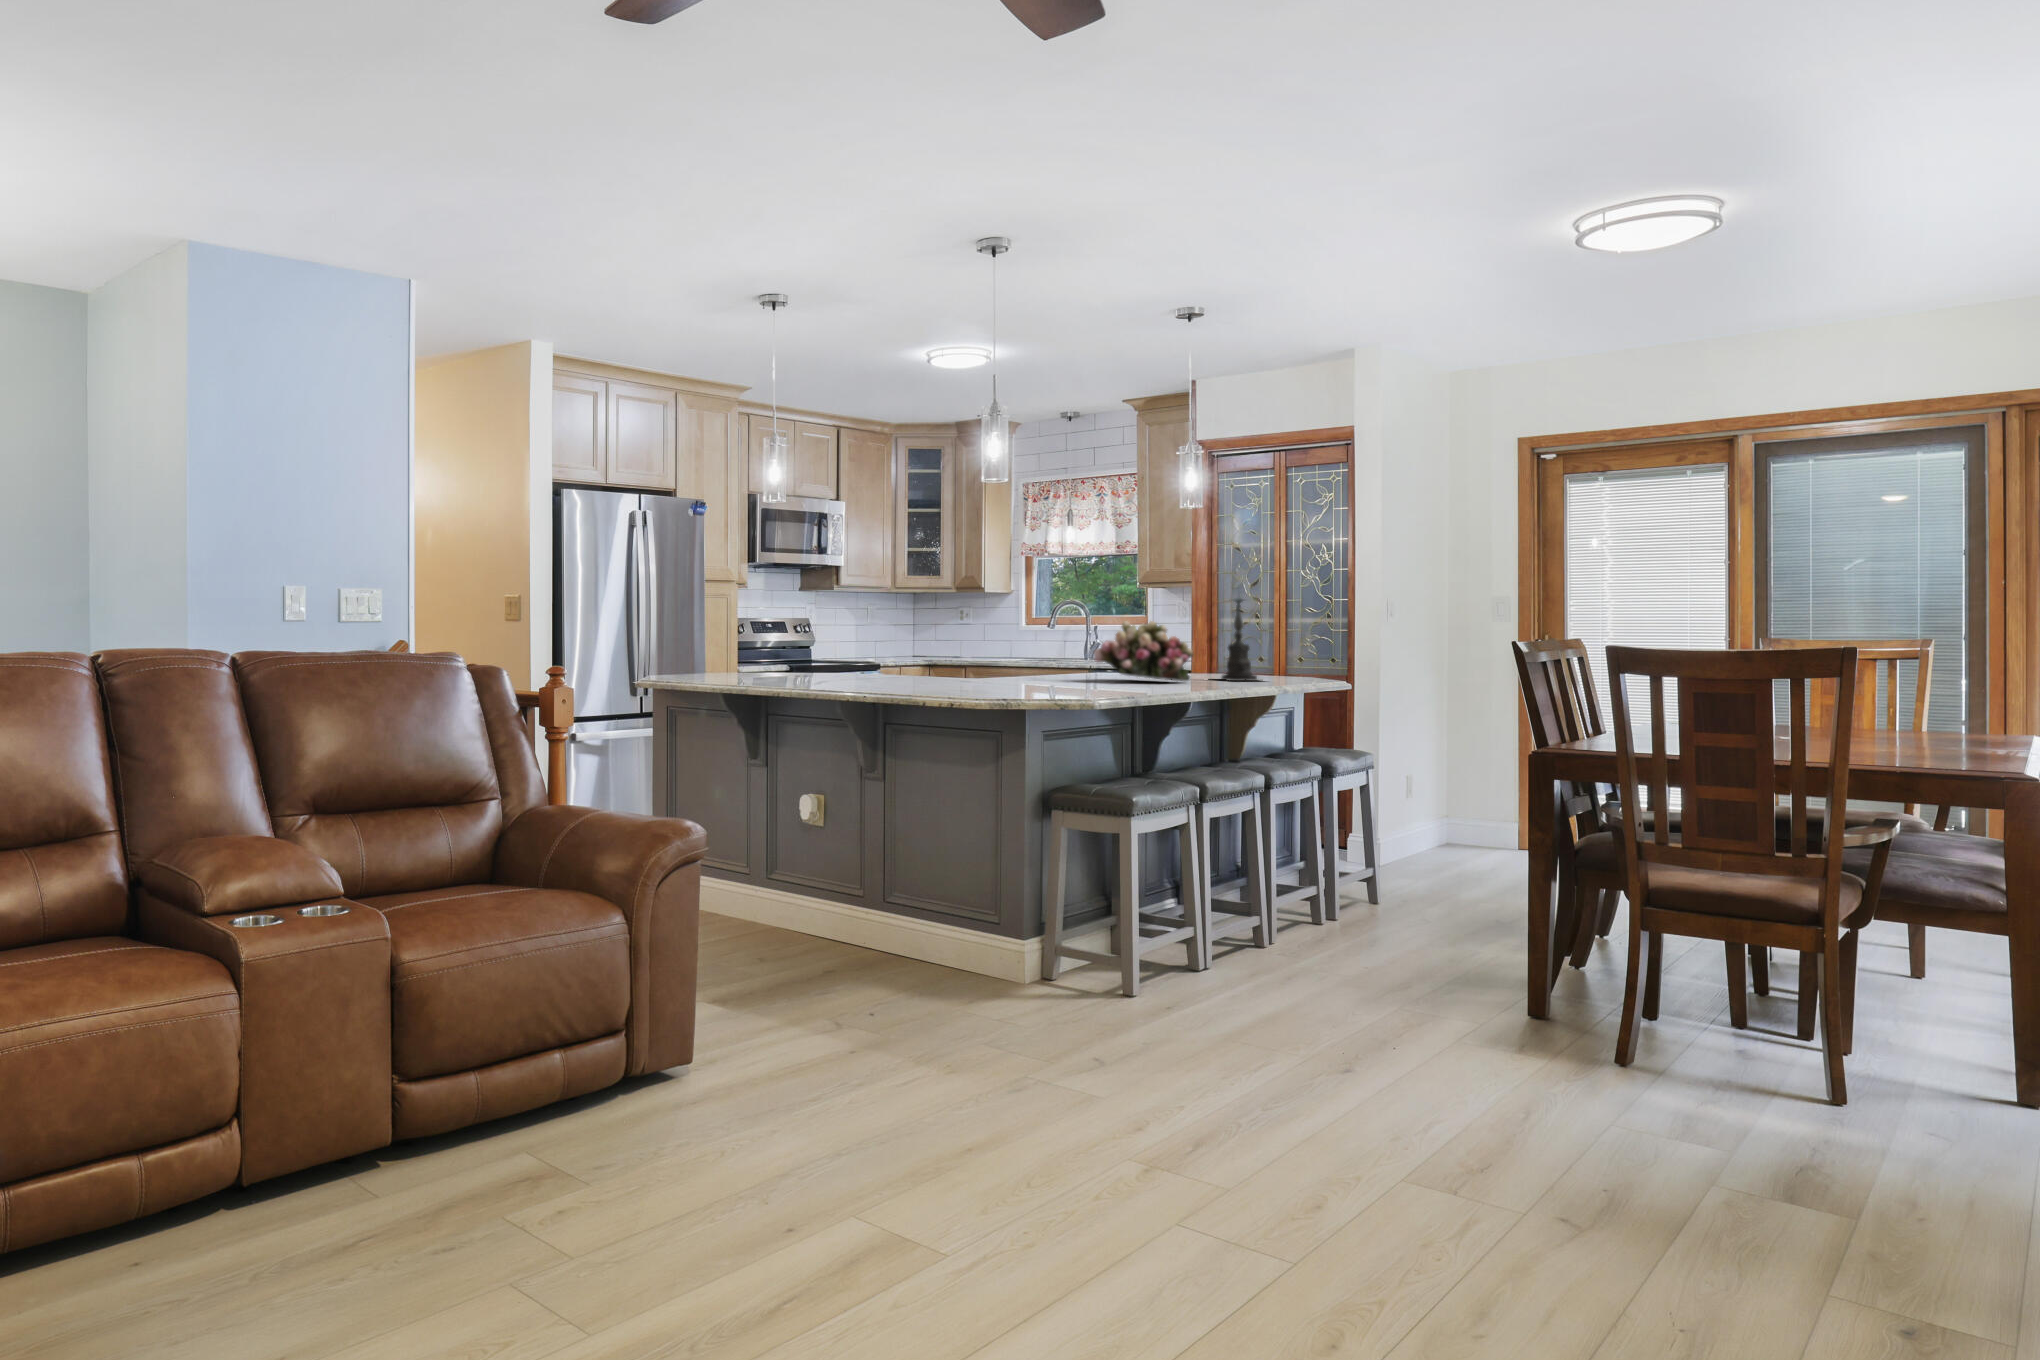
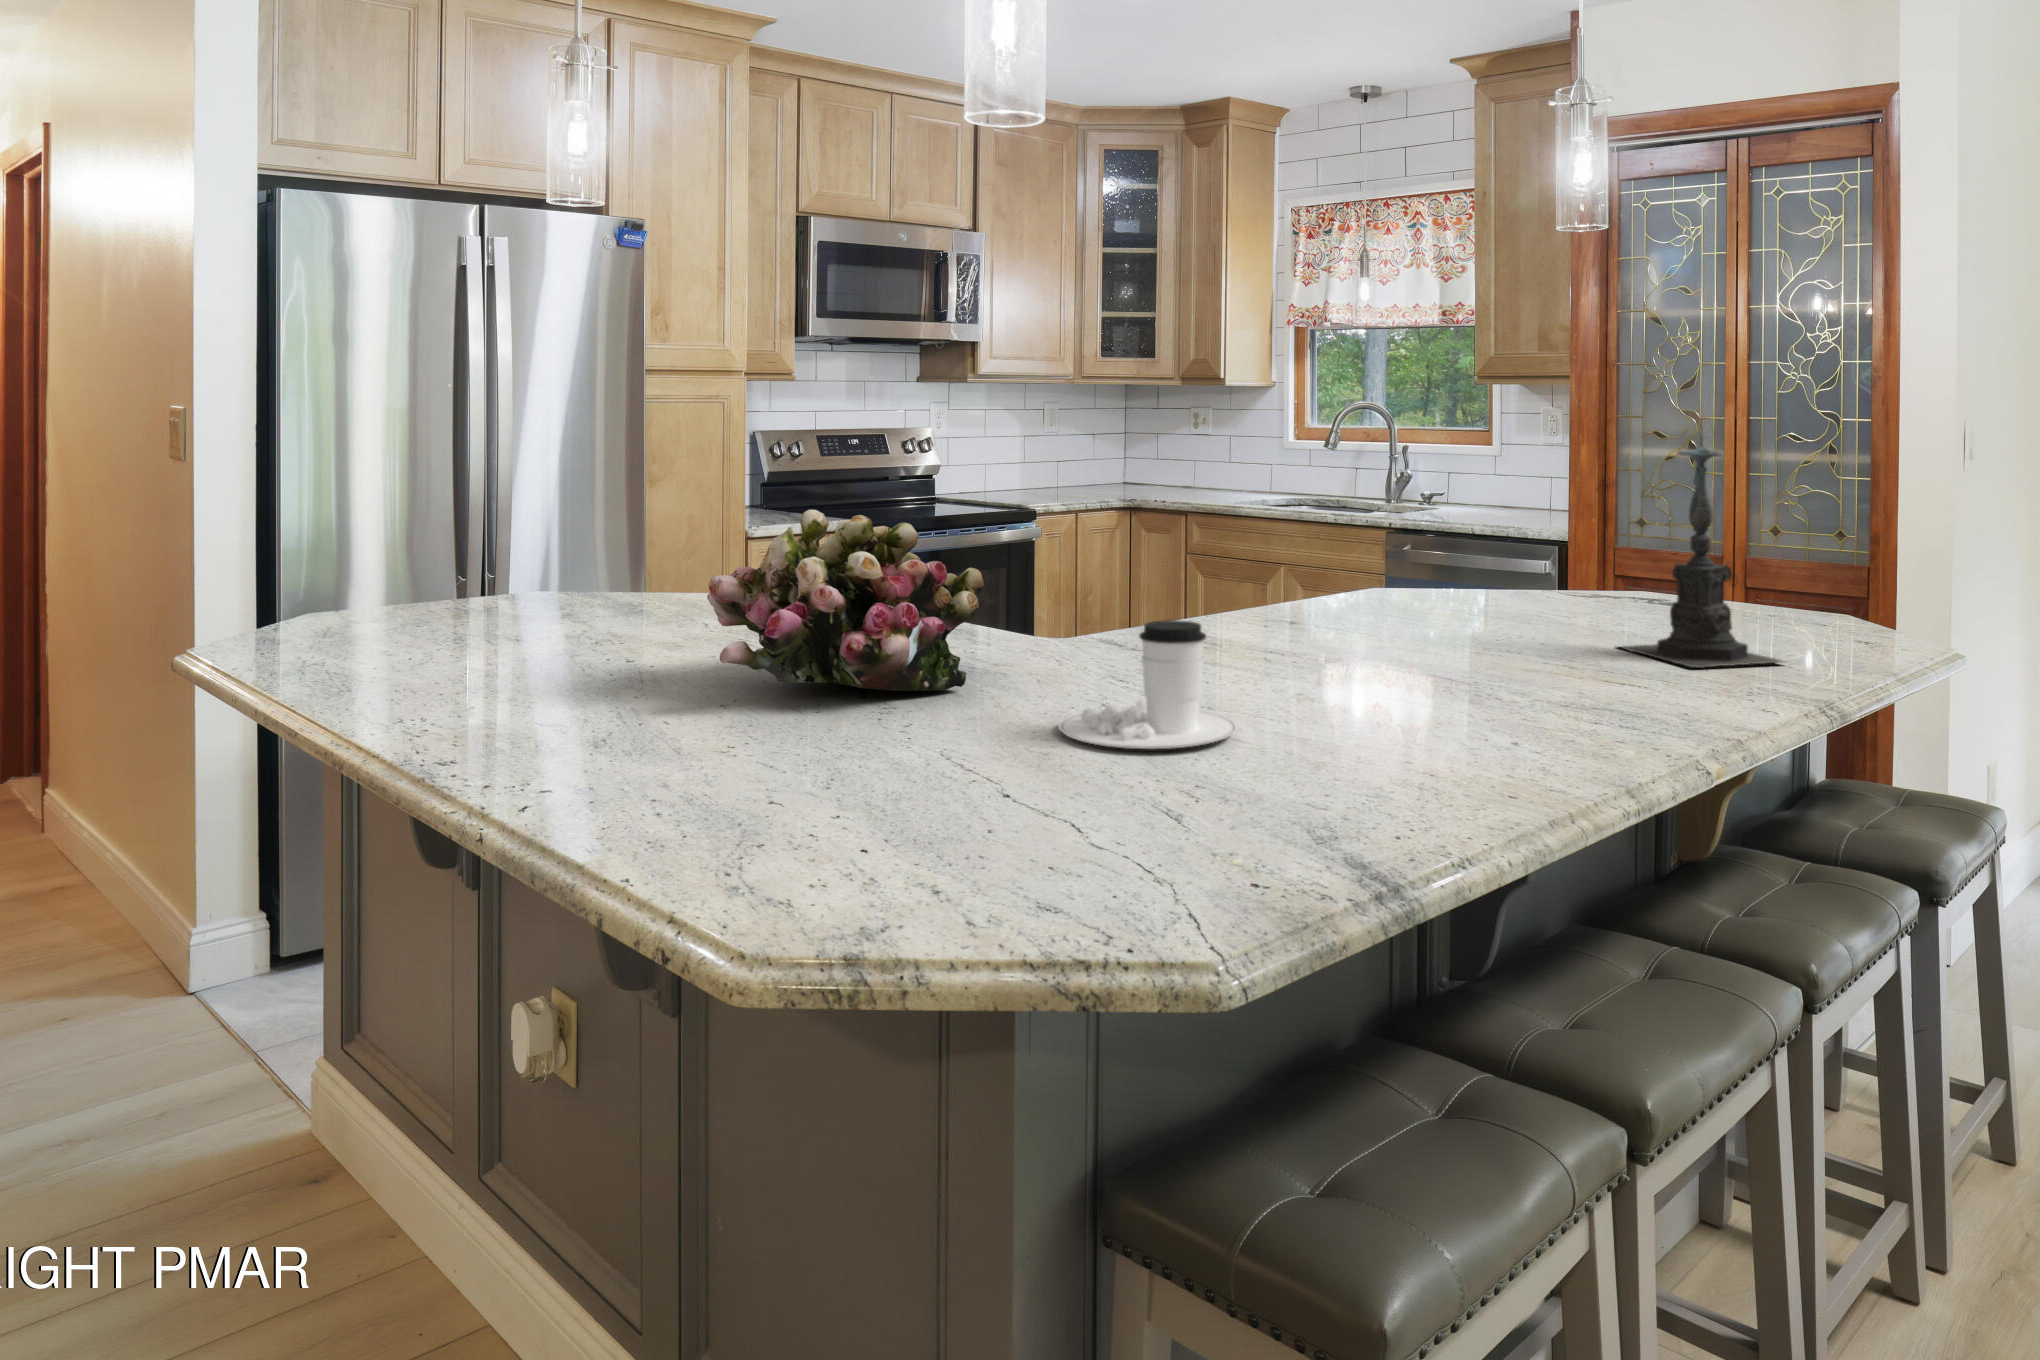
flower arrangement: present [1094,621,1193,681] -> present [707,510,985,691]
coffee cup: none [1011,649,1072,686] -> present [1058,620,1237,749]

